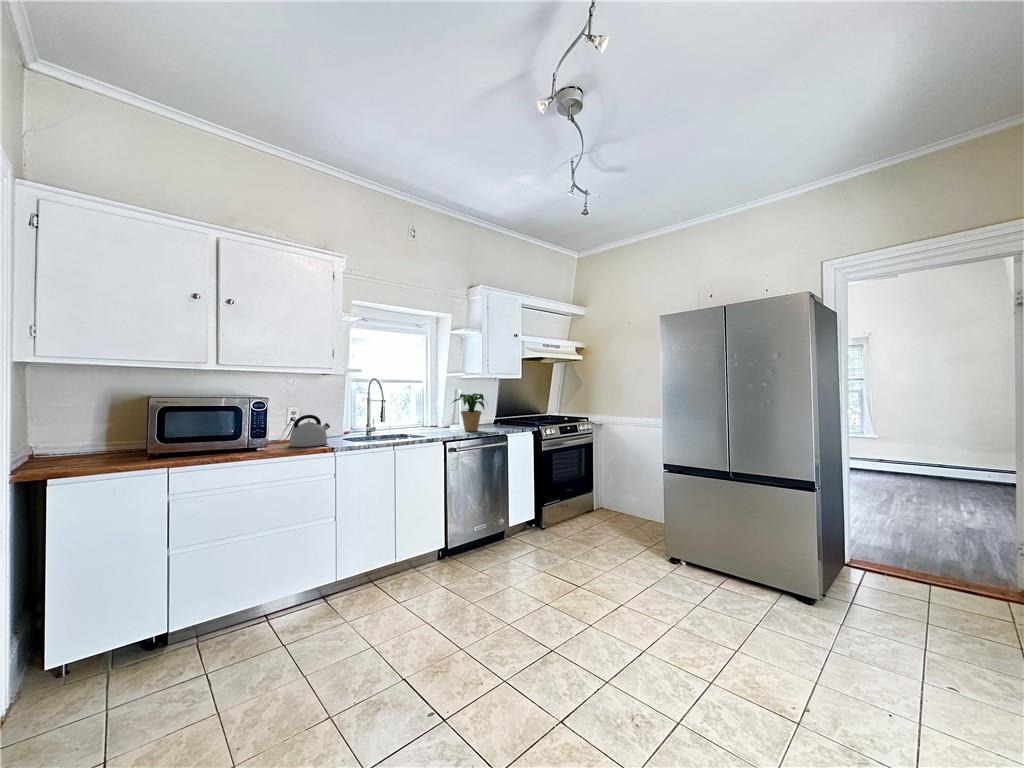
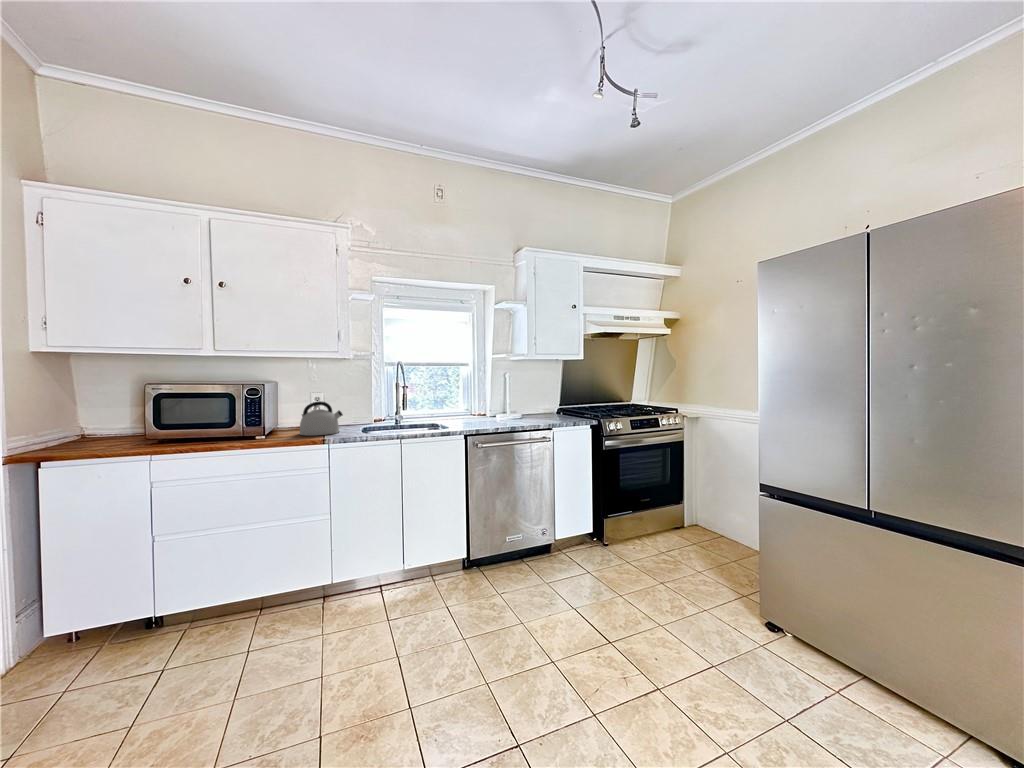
potted plant: present [453,393,485,431] -> none [485,379,531,423]

